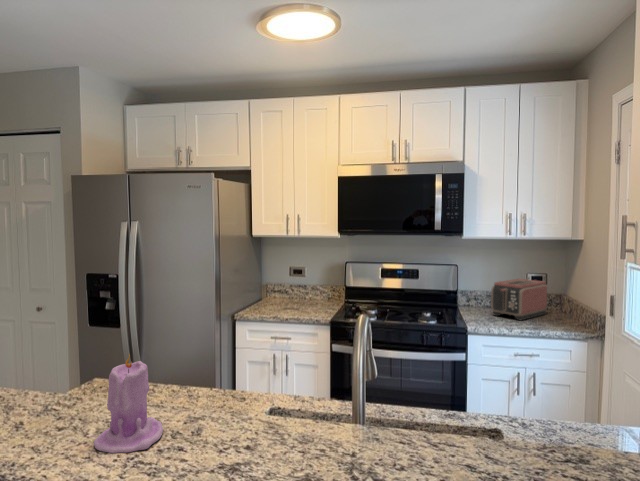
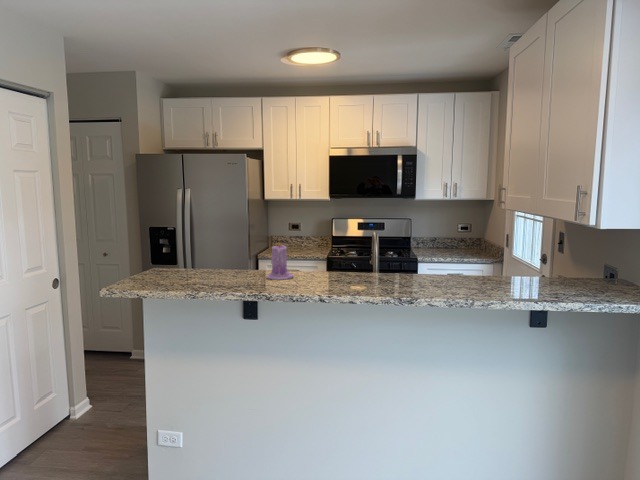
toaster: present [491,279,547,320] -> none [434,228,470,255]

